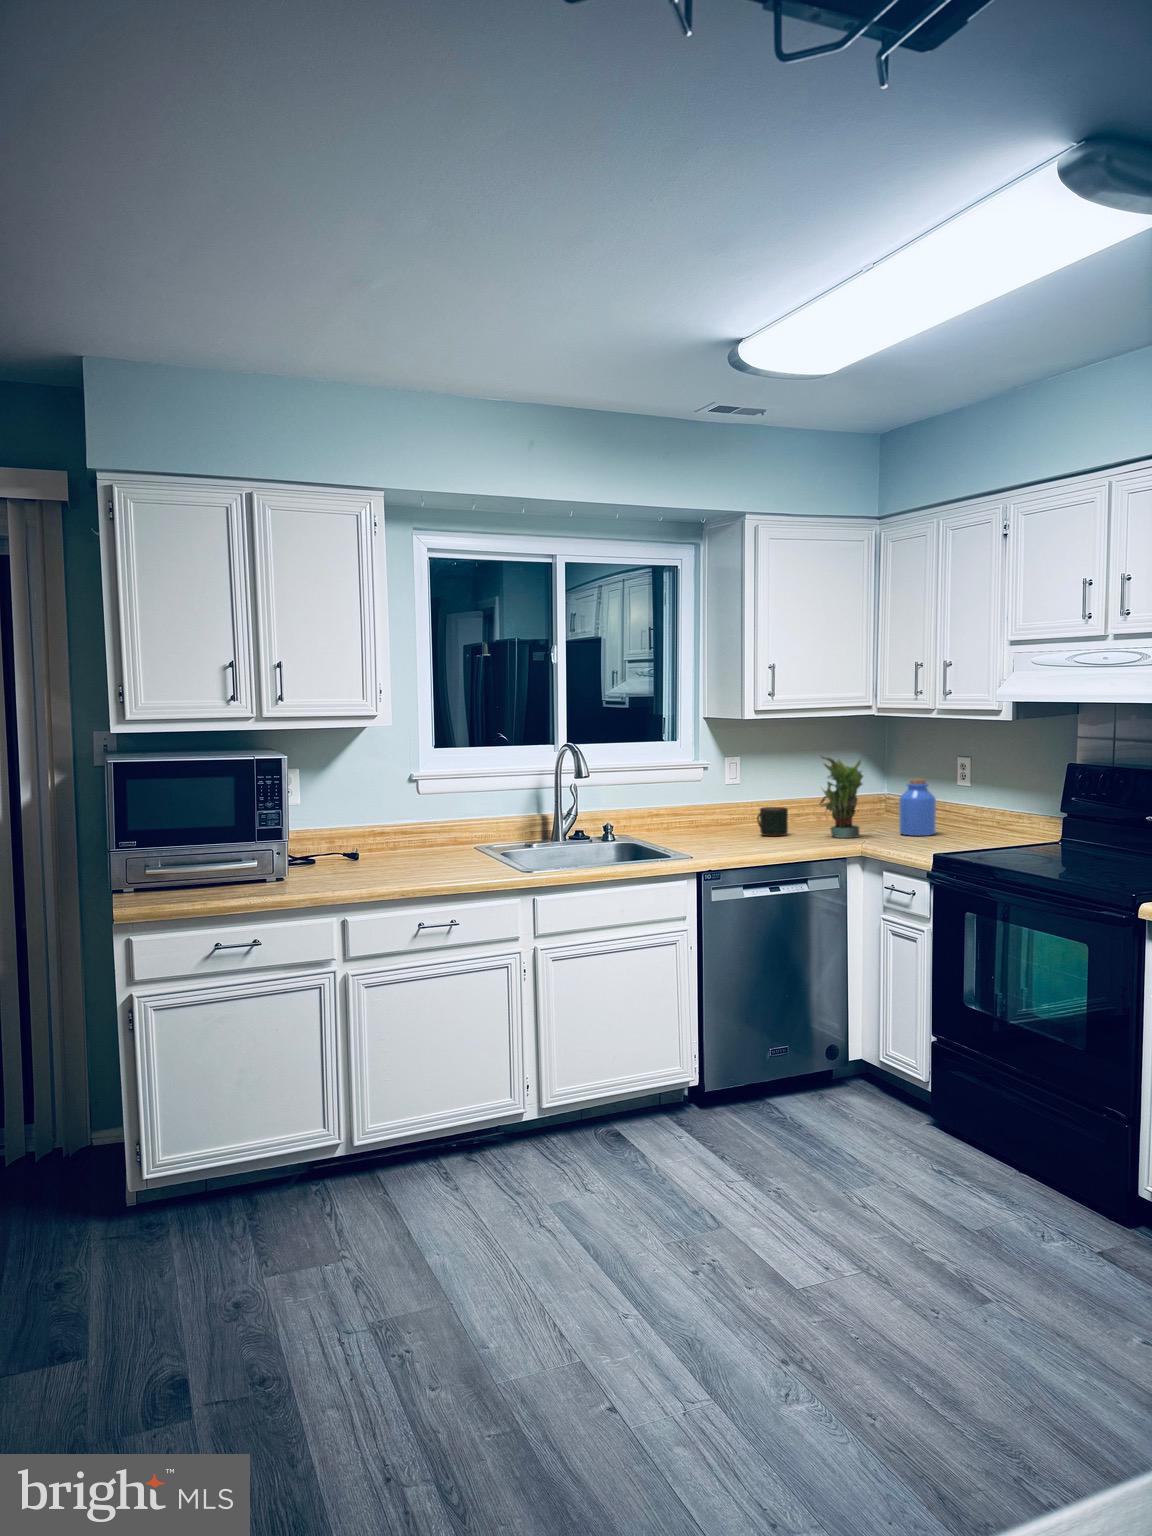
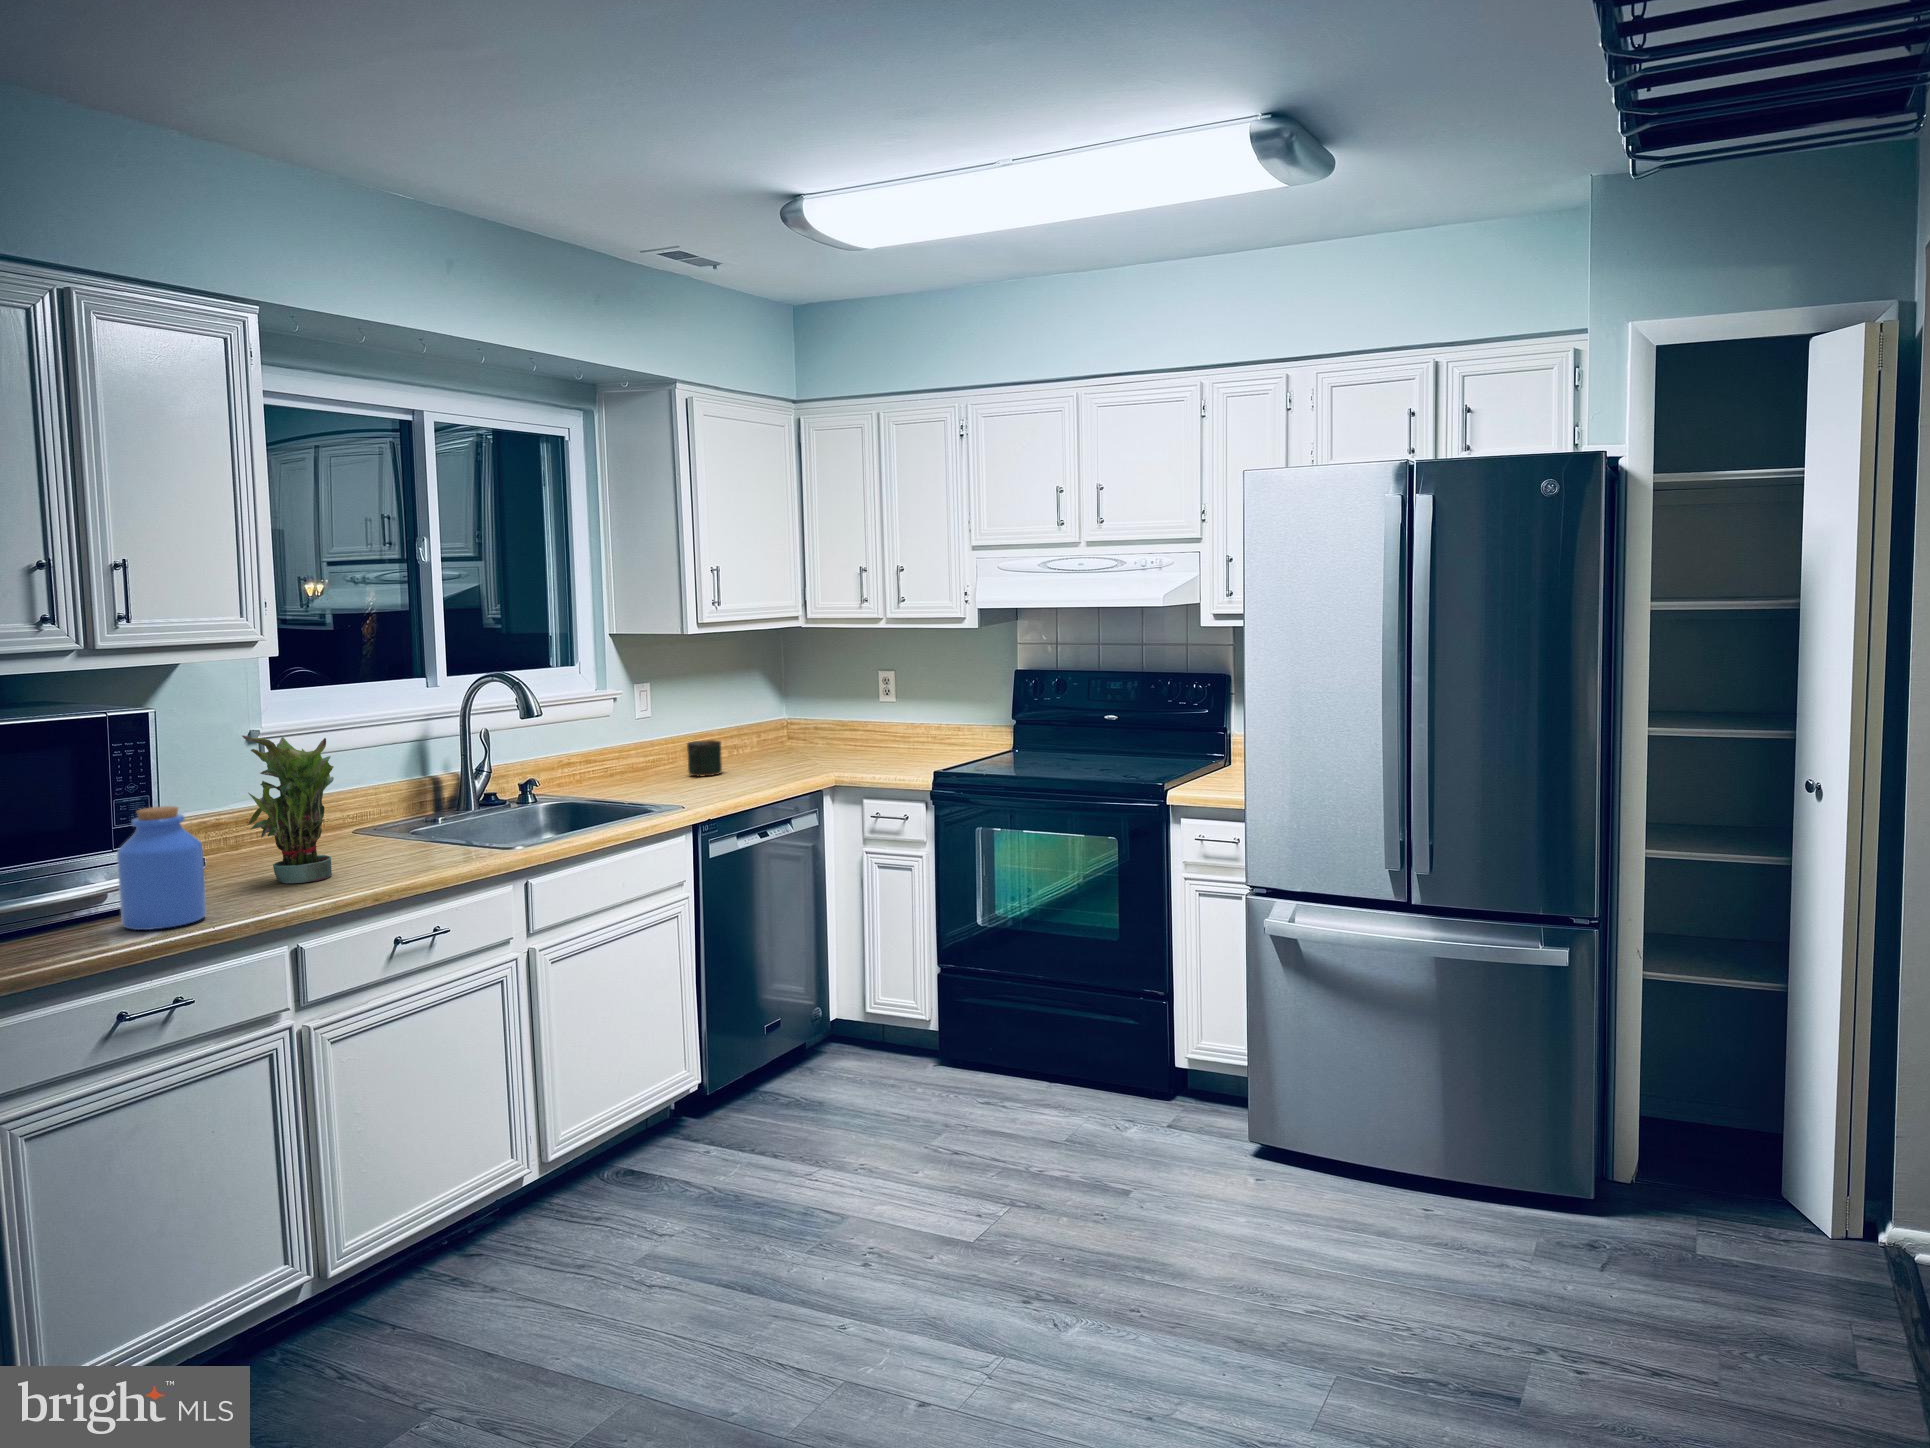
potted plant: present [820,756,863,838] -> present [242,735,334,883]
jar: present [899,778,936,836] -> present [117,806,206,930]

